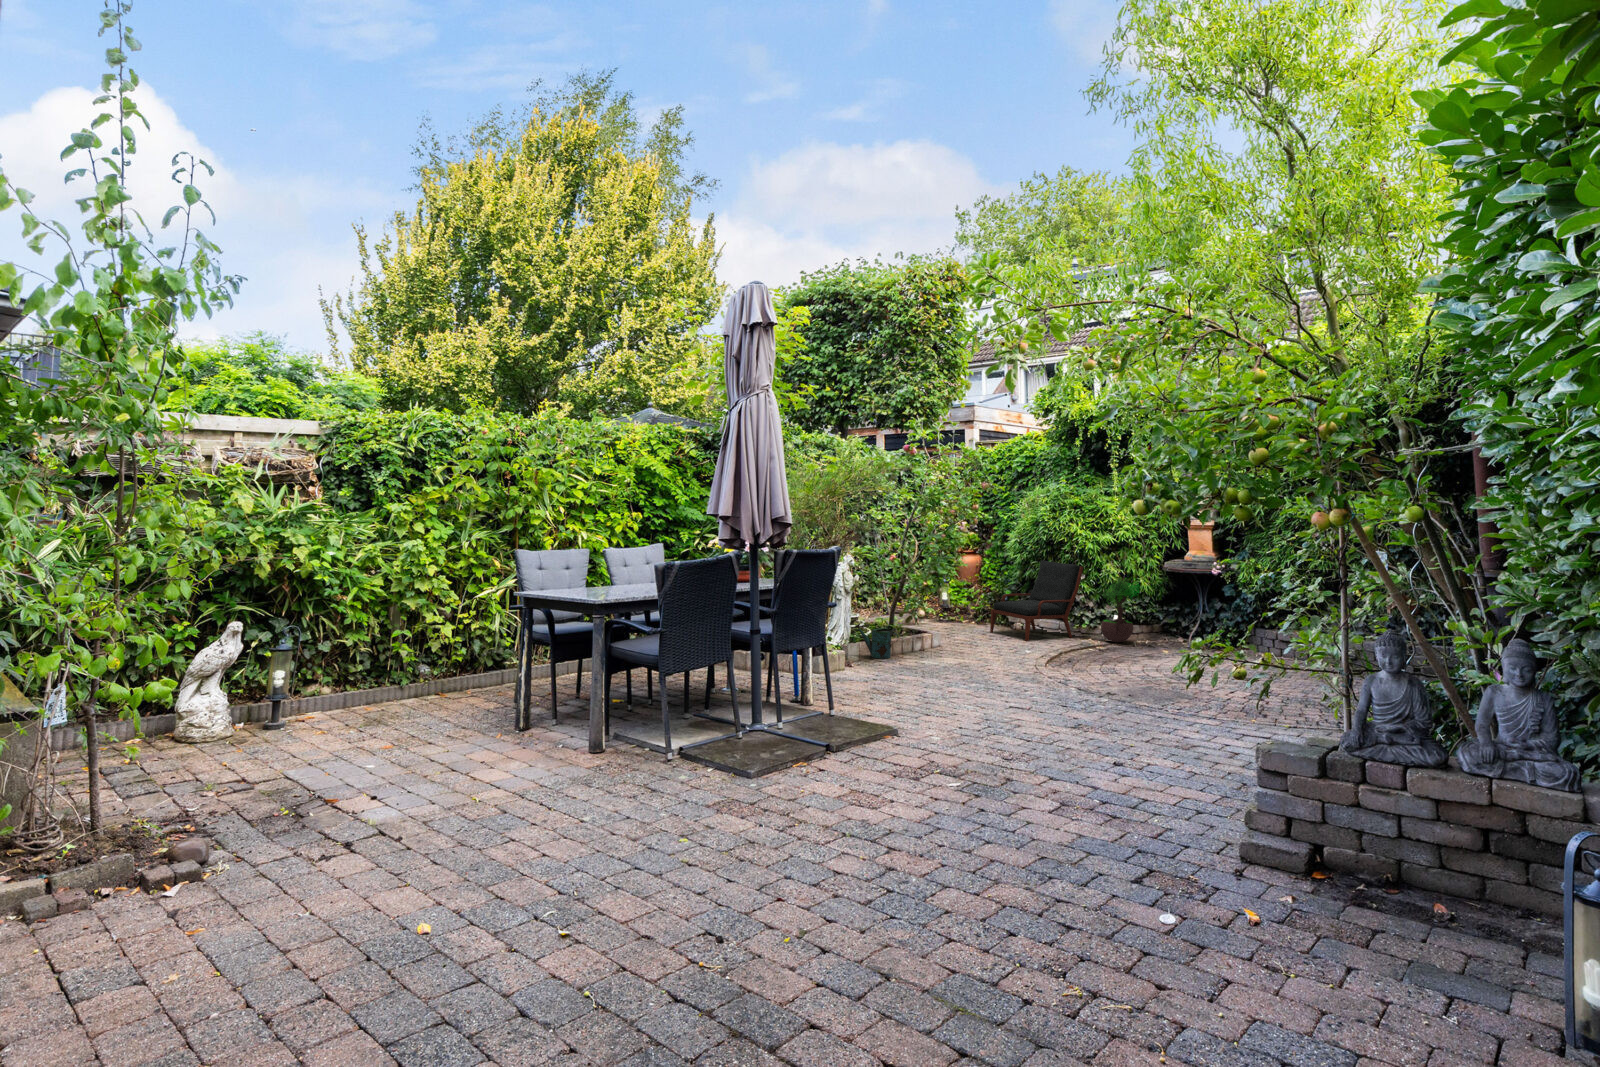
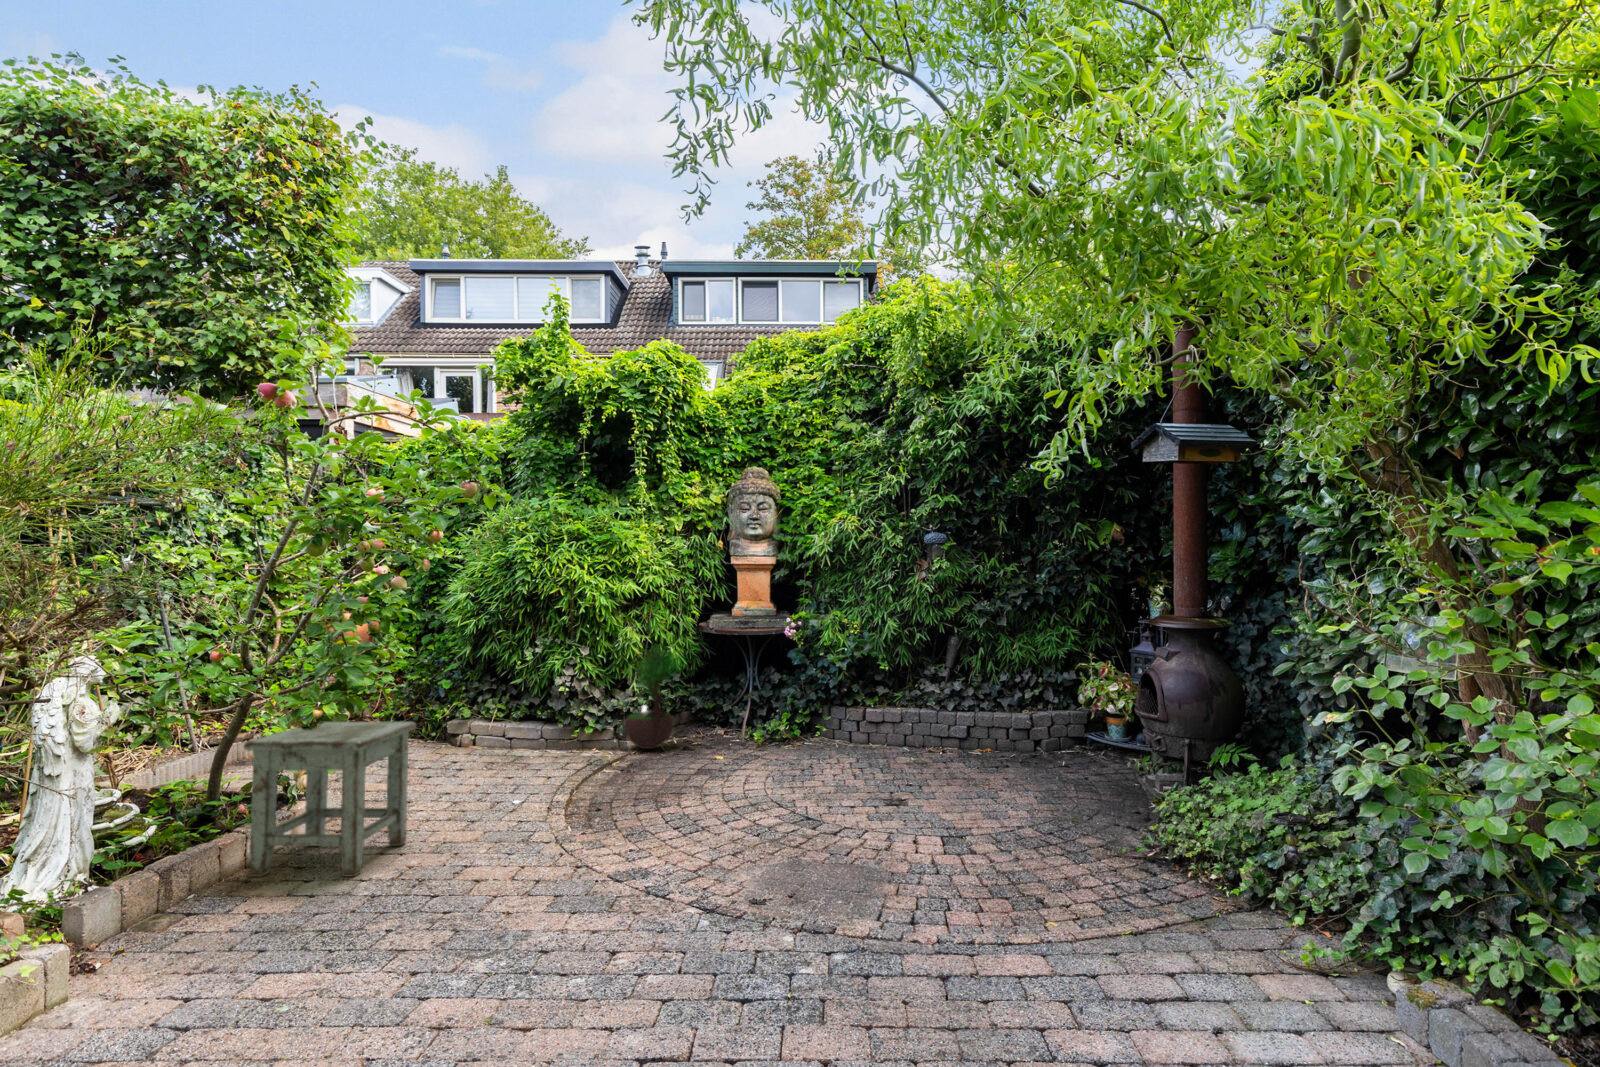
armchair: present [990,560,1083,641] -> none [434,629,590,776]
stool: none [896,595,962,657] -> present [244,722,416,877]
watering can: present [854,624,898,658] -> none [107,836,261,929]

